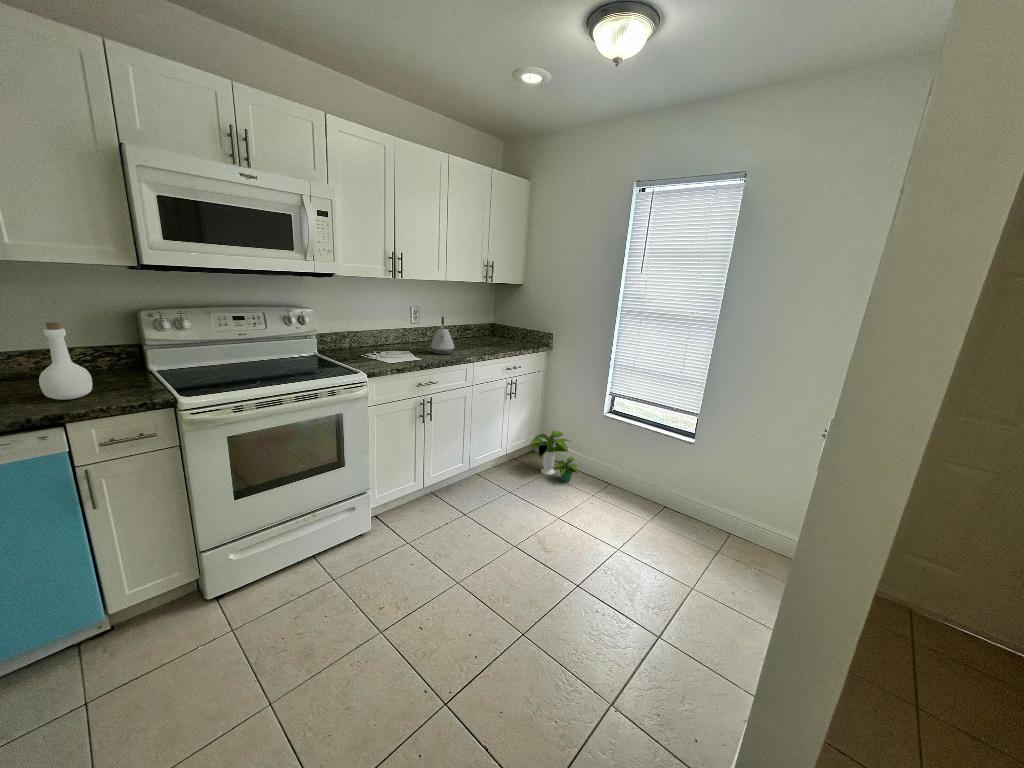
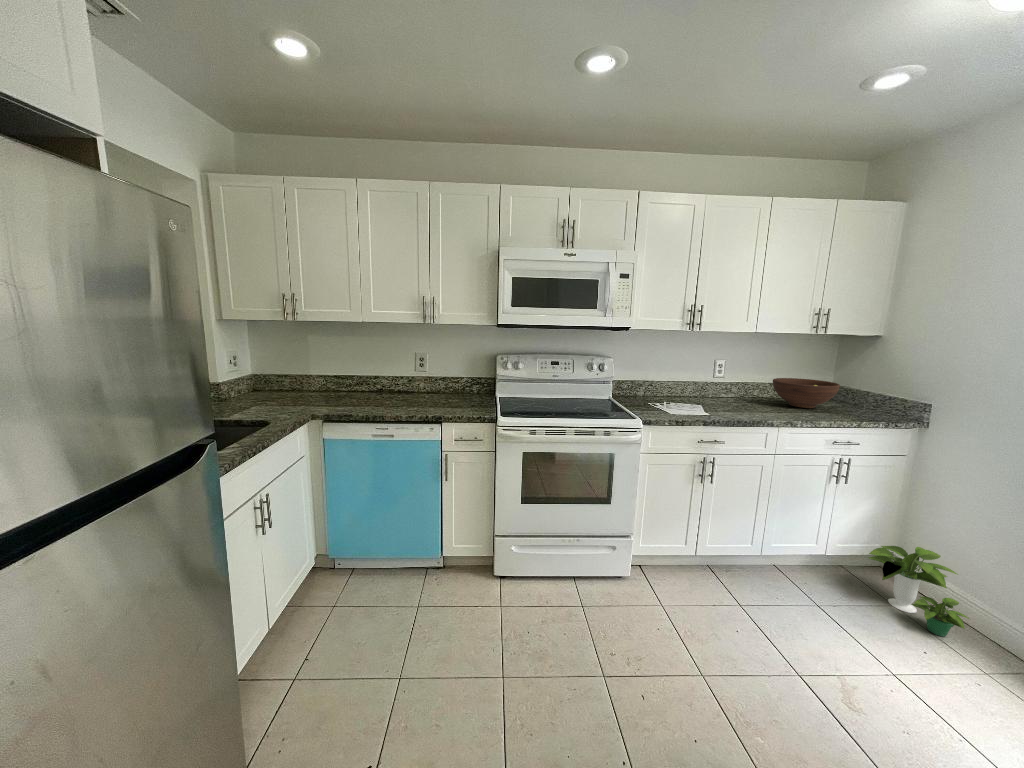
kettle: present [431,317,454,355] -> none [727,370,756,413]
fruit bowl: none [459,321,503,345] -> present [773,378,840,408]
bottle: present [39,322,92,400] -> none [441,360,463,408]

